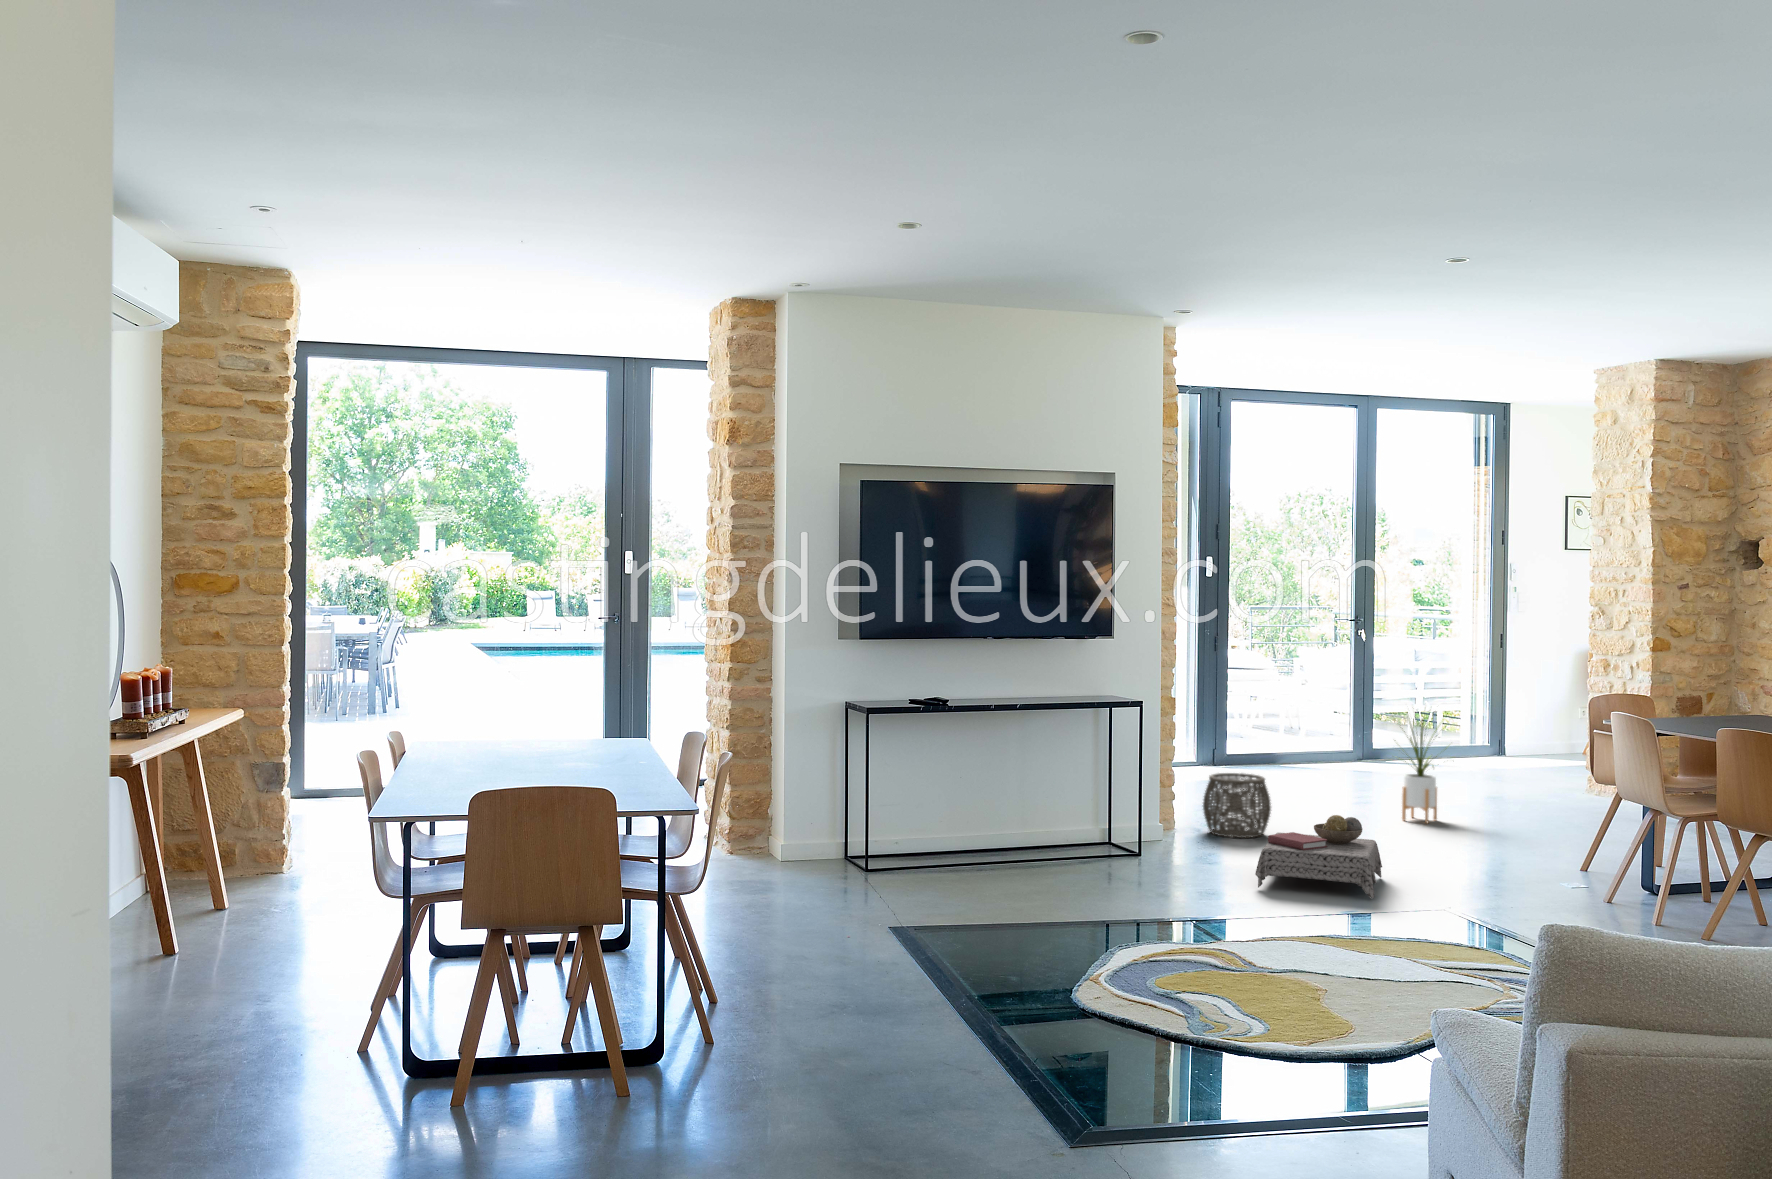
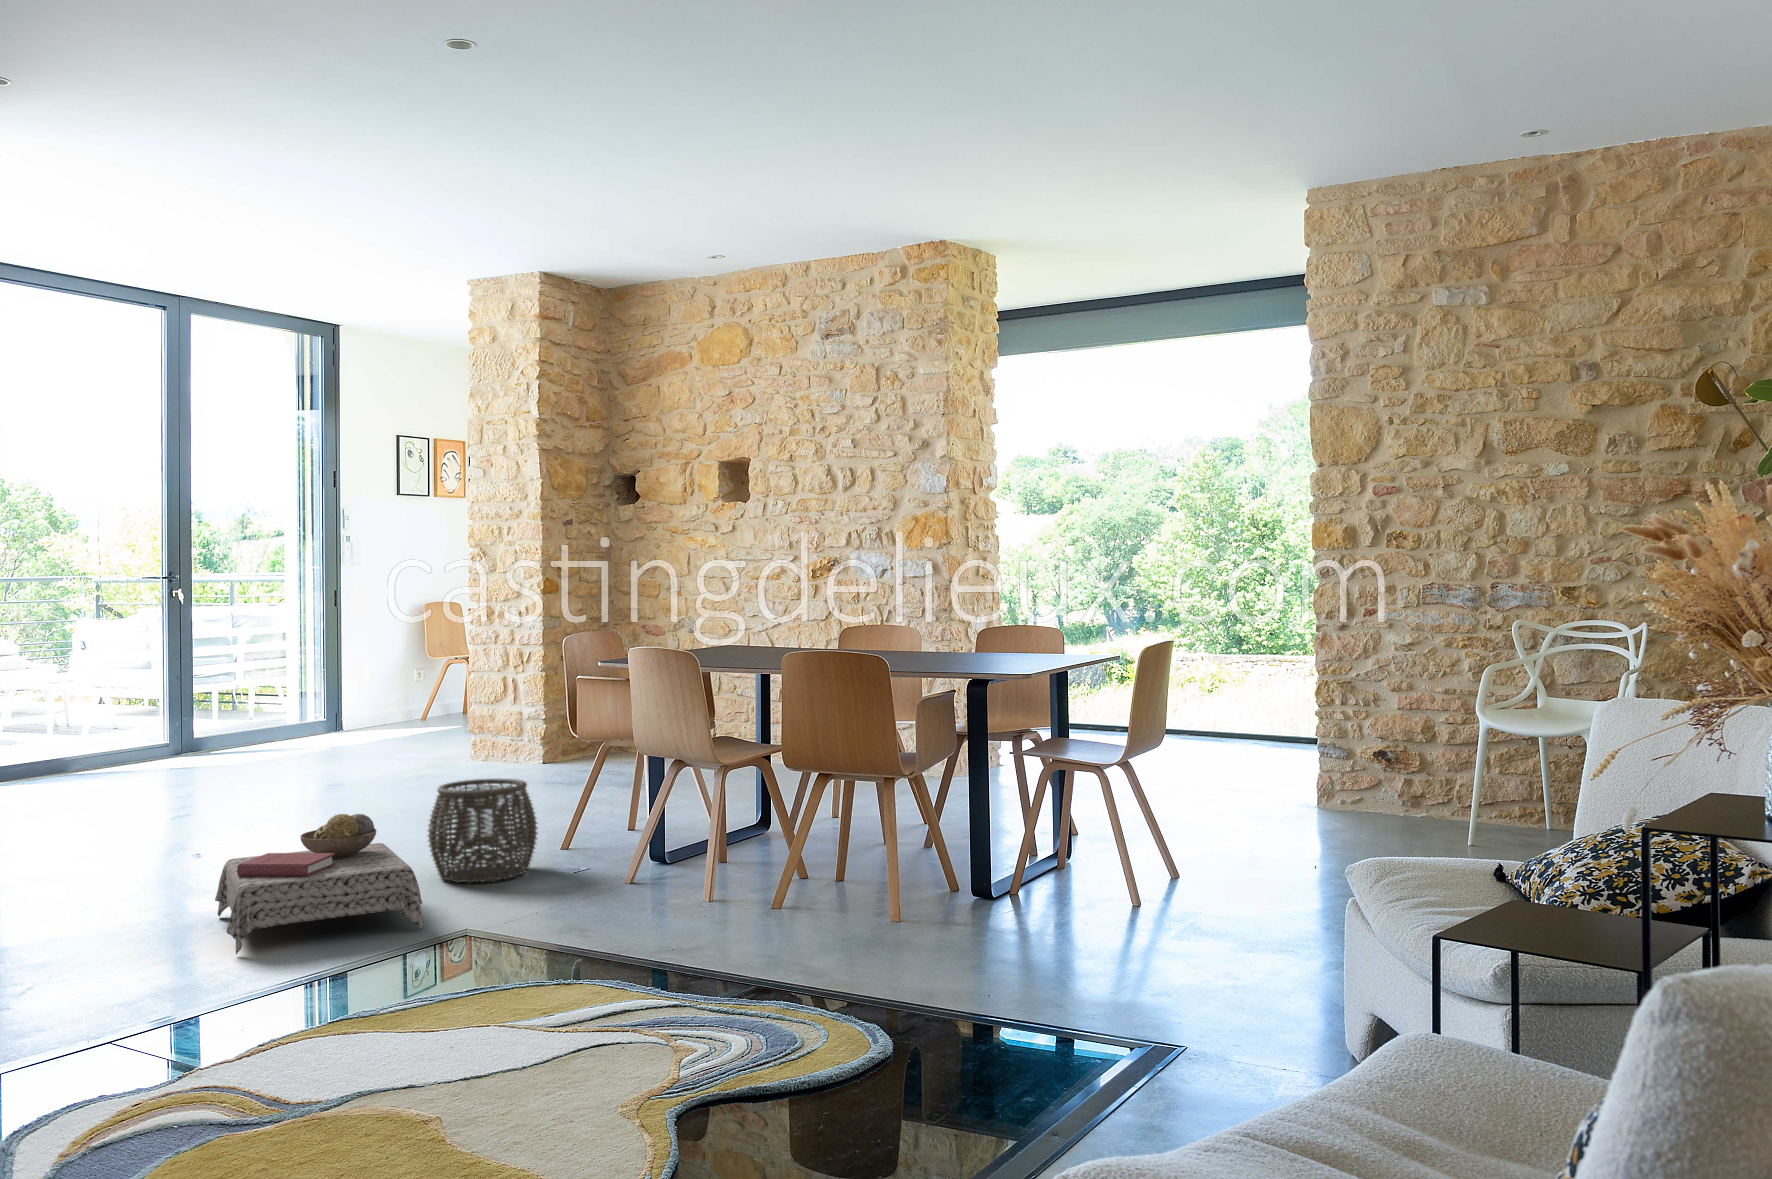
house plant: present [1402,720,1437,823] -> none [295,659,386,818]
woven basket: present [1203,773,1271,838] -> present [428,779,537,883]

